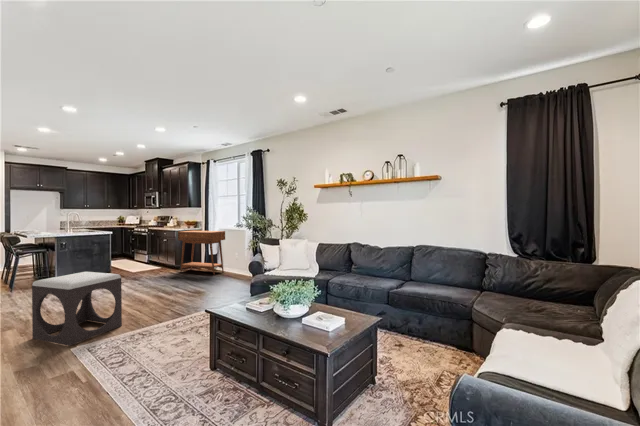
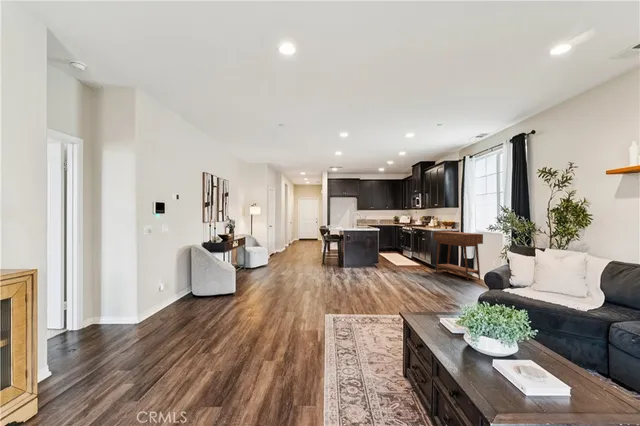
footstool: present [32,272,122,346] -> none [310,258,362,312]

